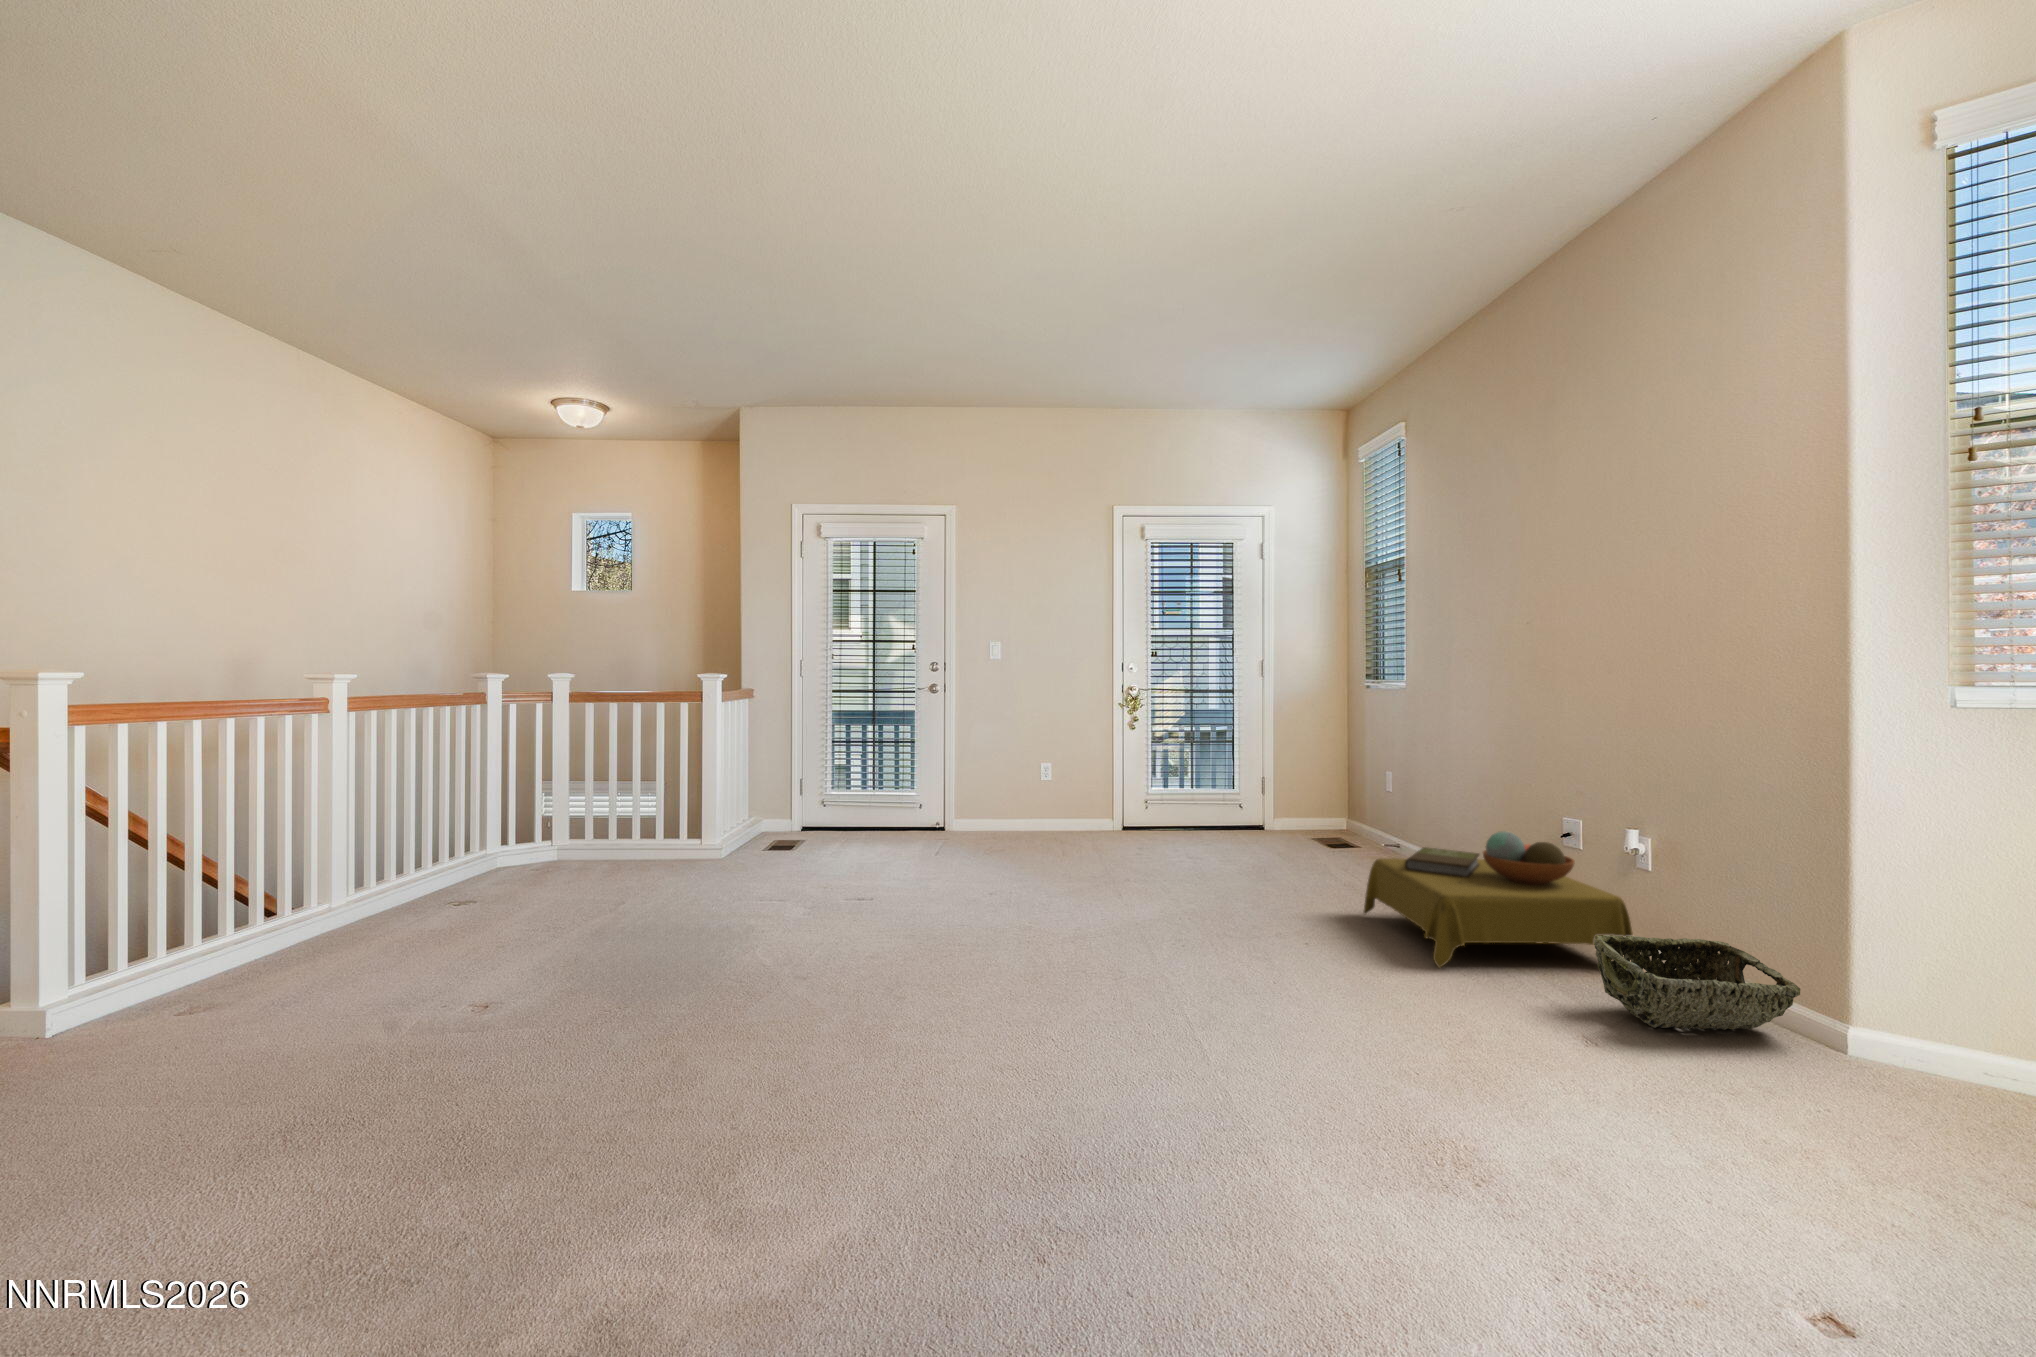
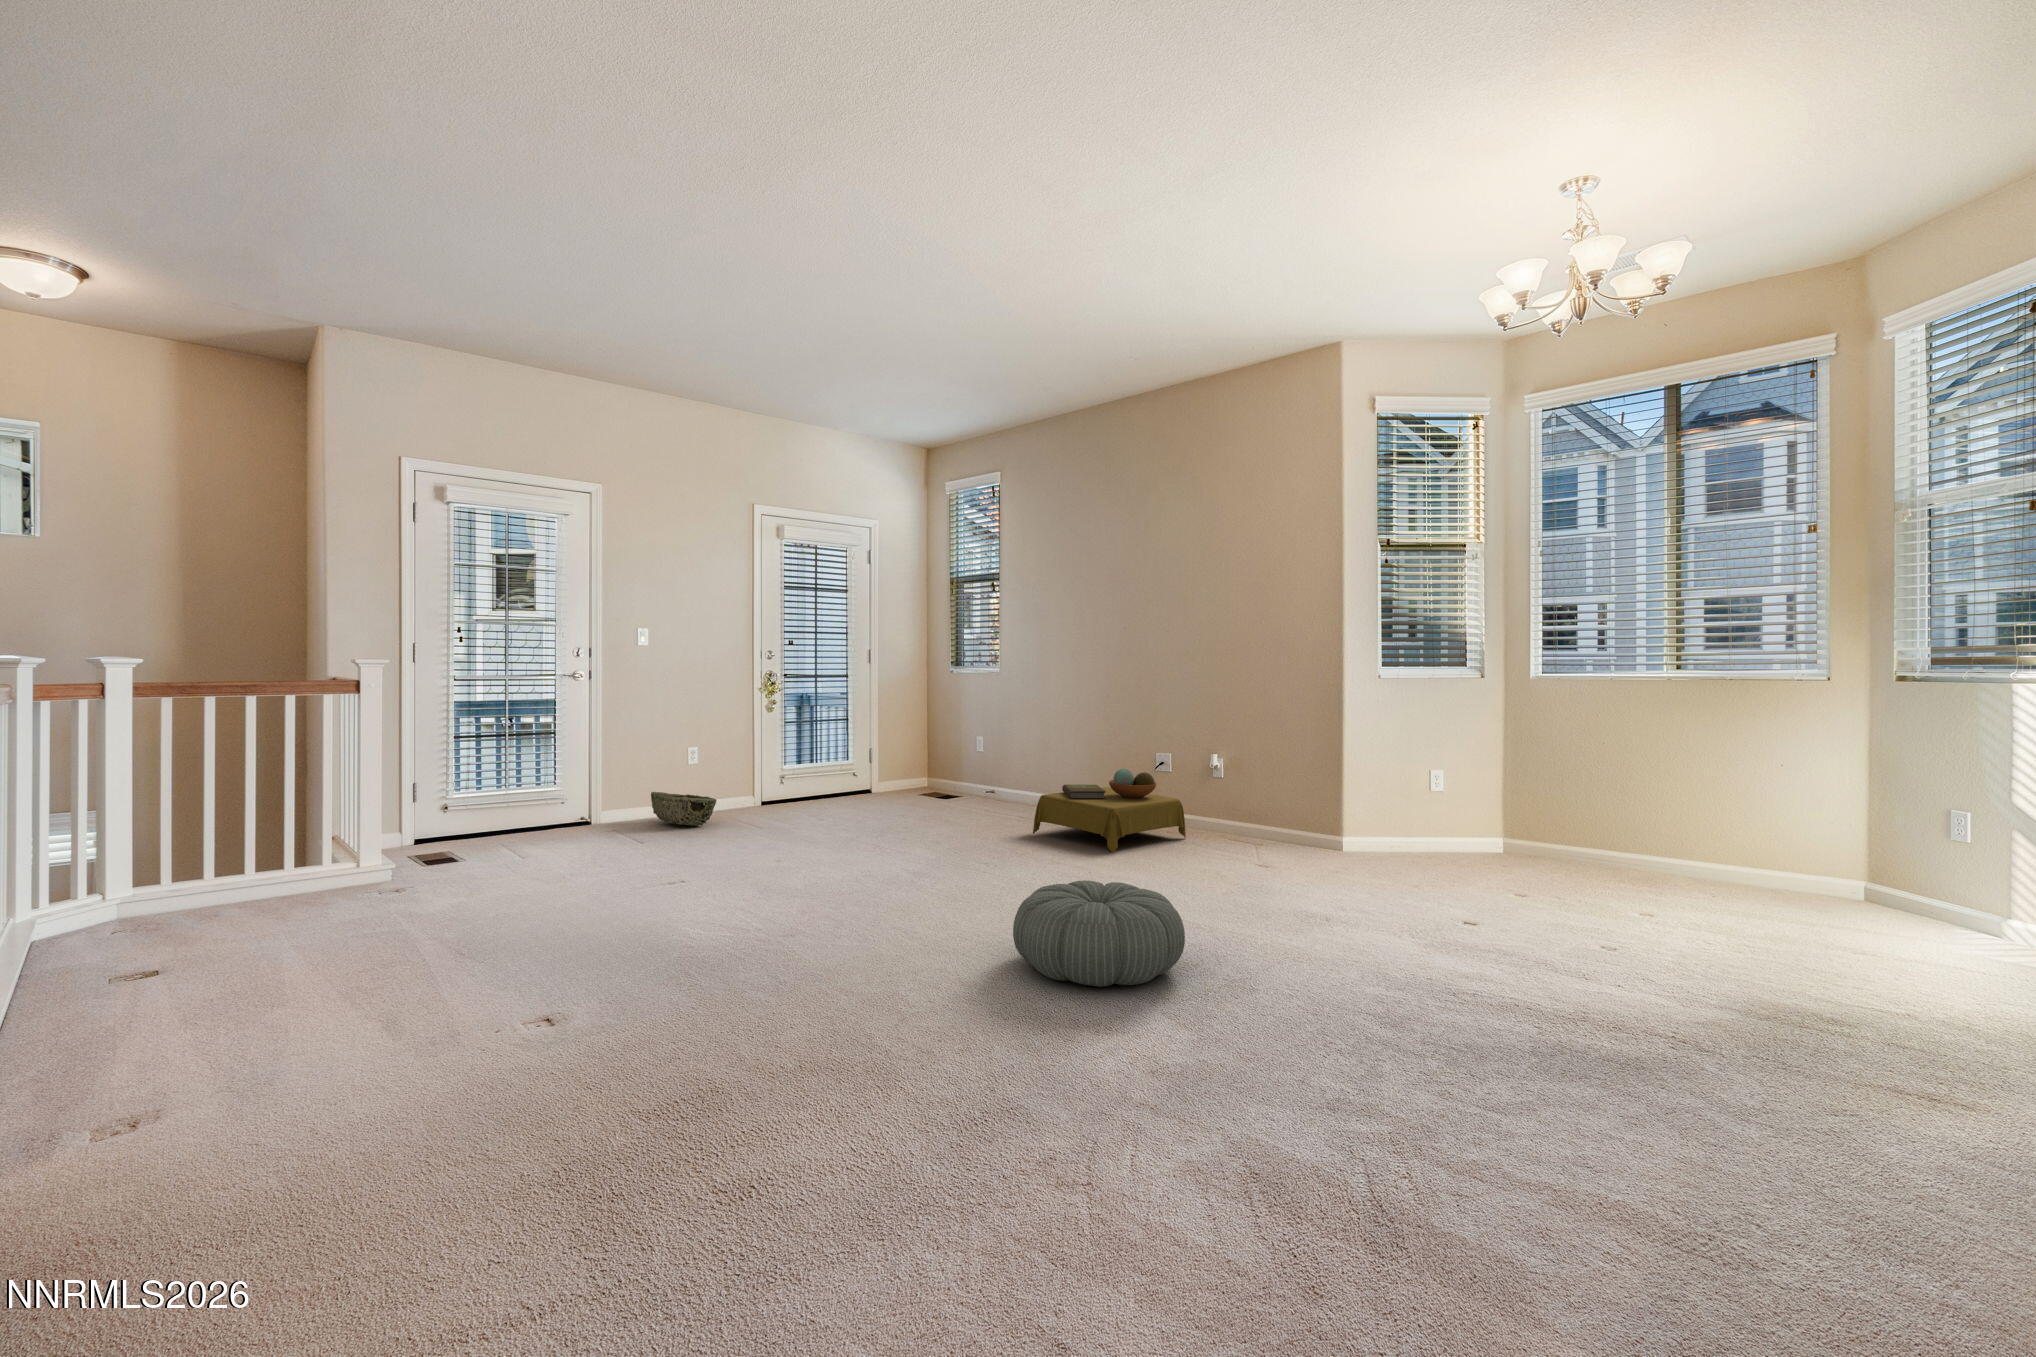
woven basket: present [1594,935,1800,1030] -> present [651,792,716,826]
pouf: none [828,1005,1143,1257] -> present [1013,880,1185,987]

